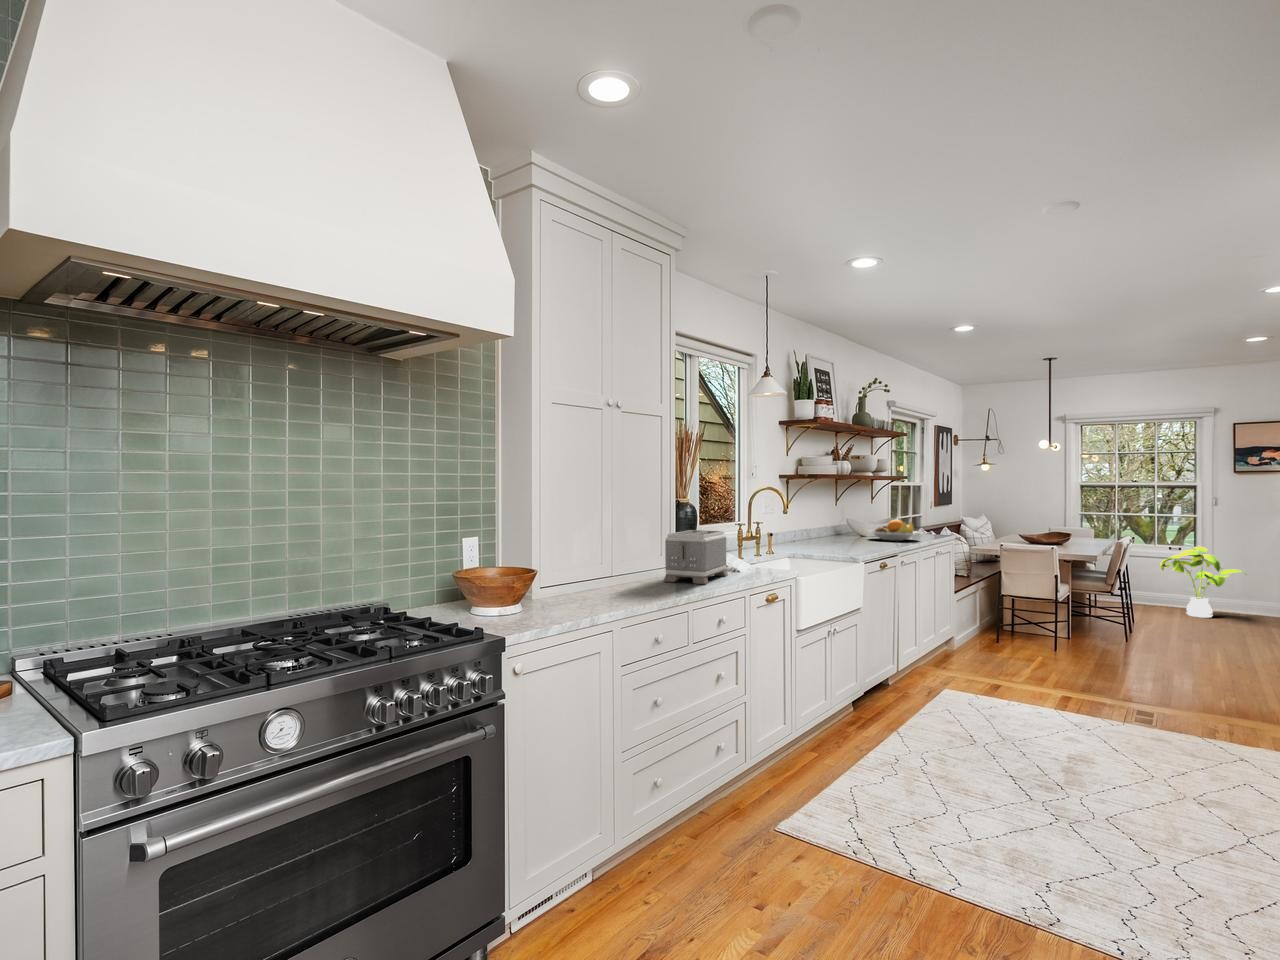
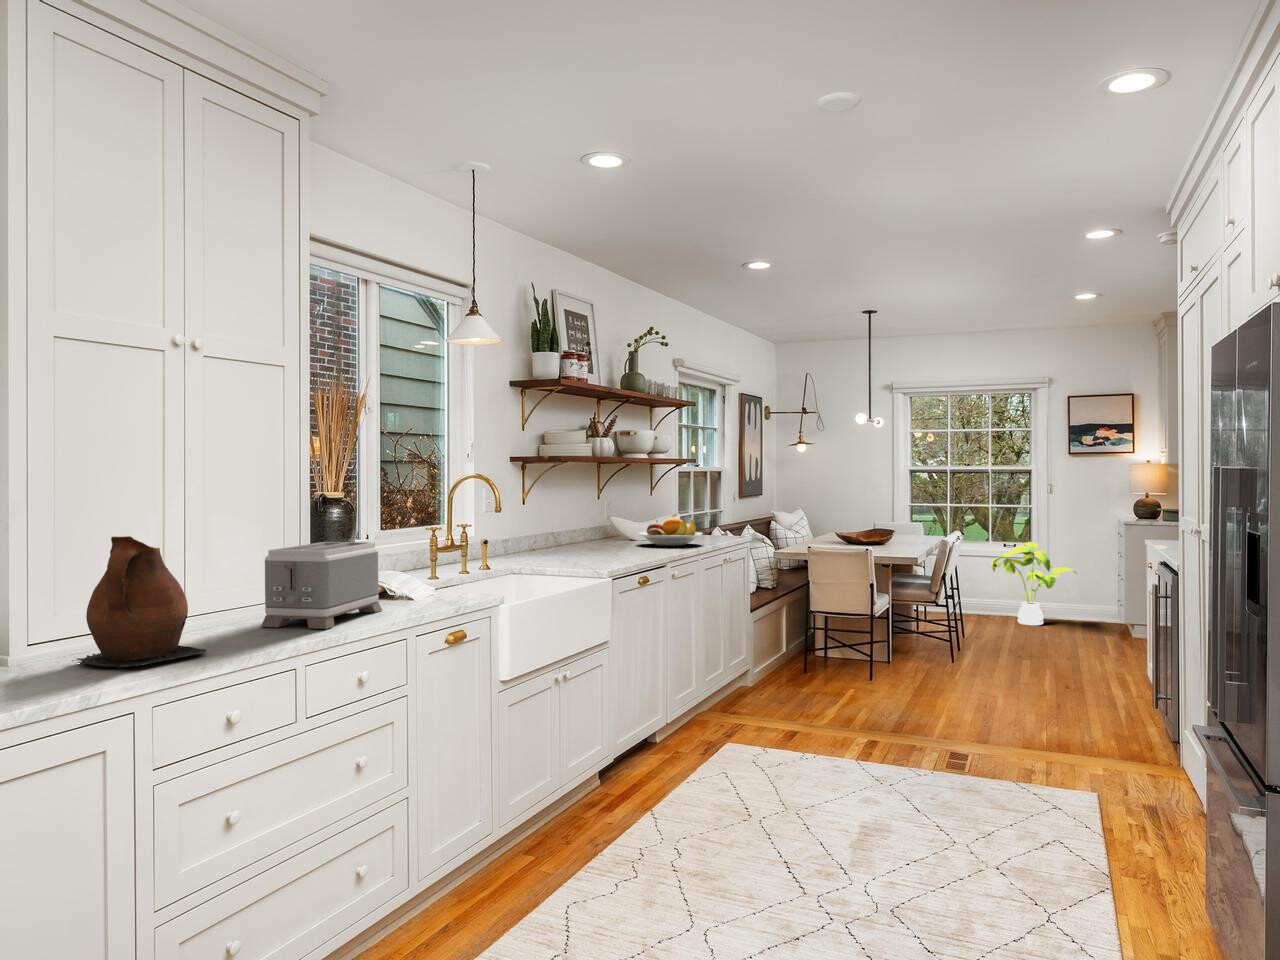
ceramic pitcher: none [579,523,648,599] -> present [72,536,206,668]

